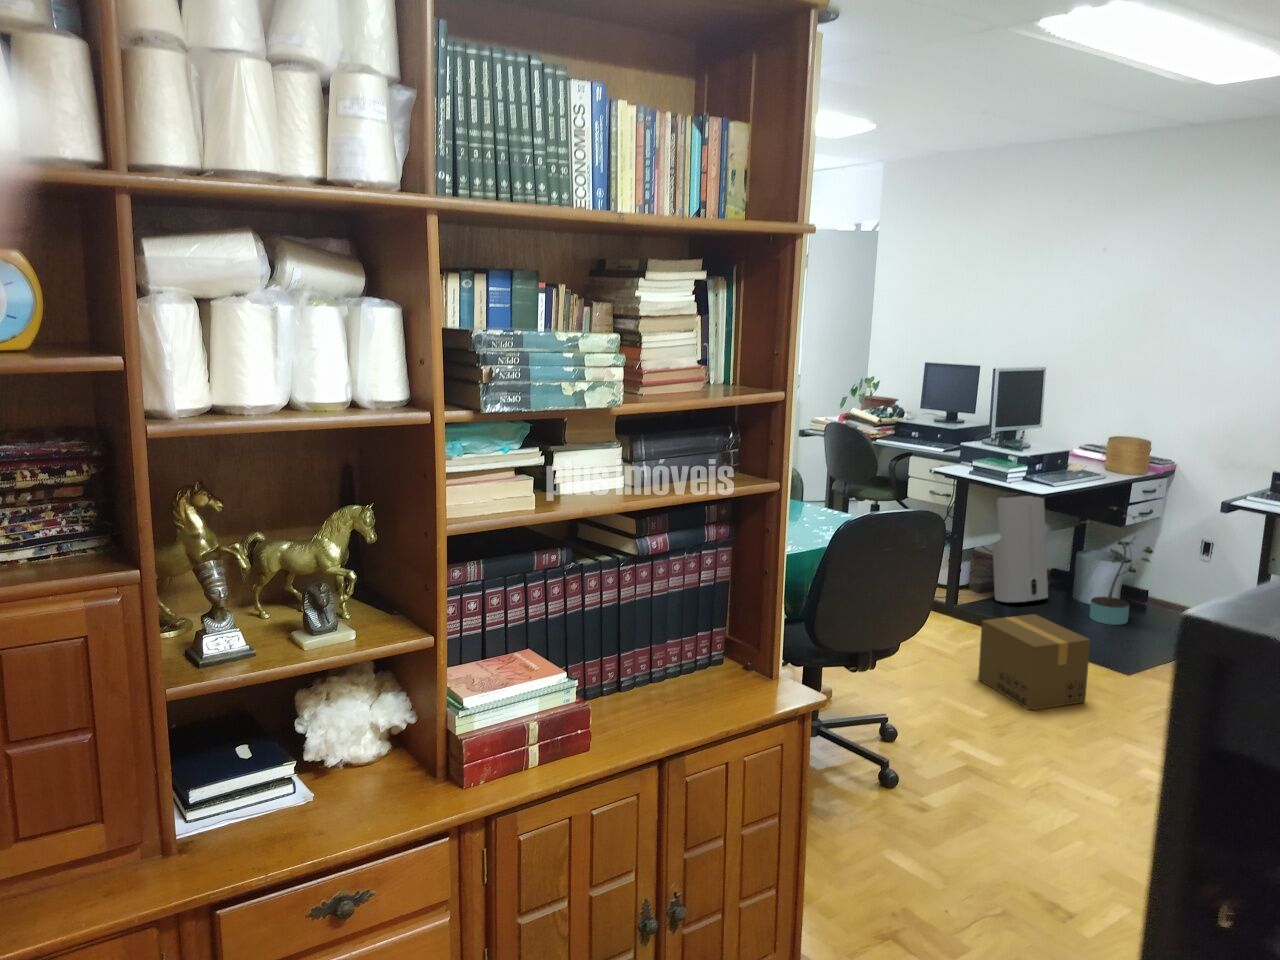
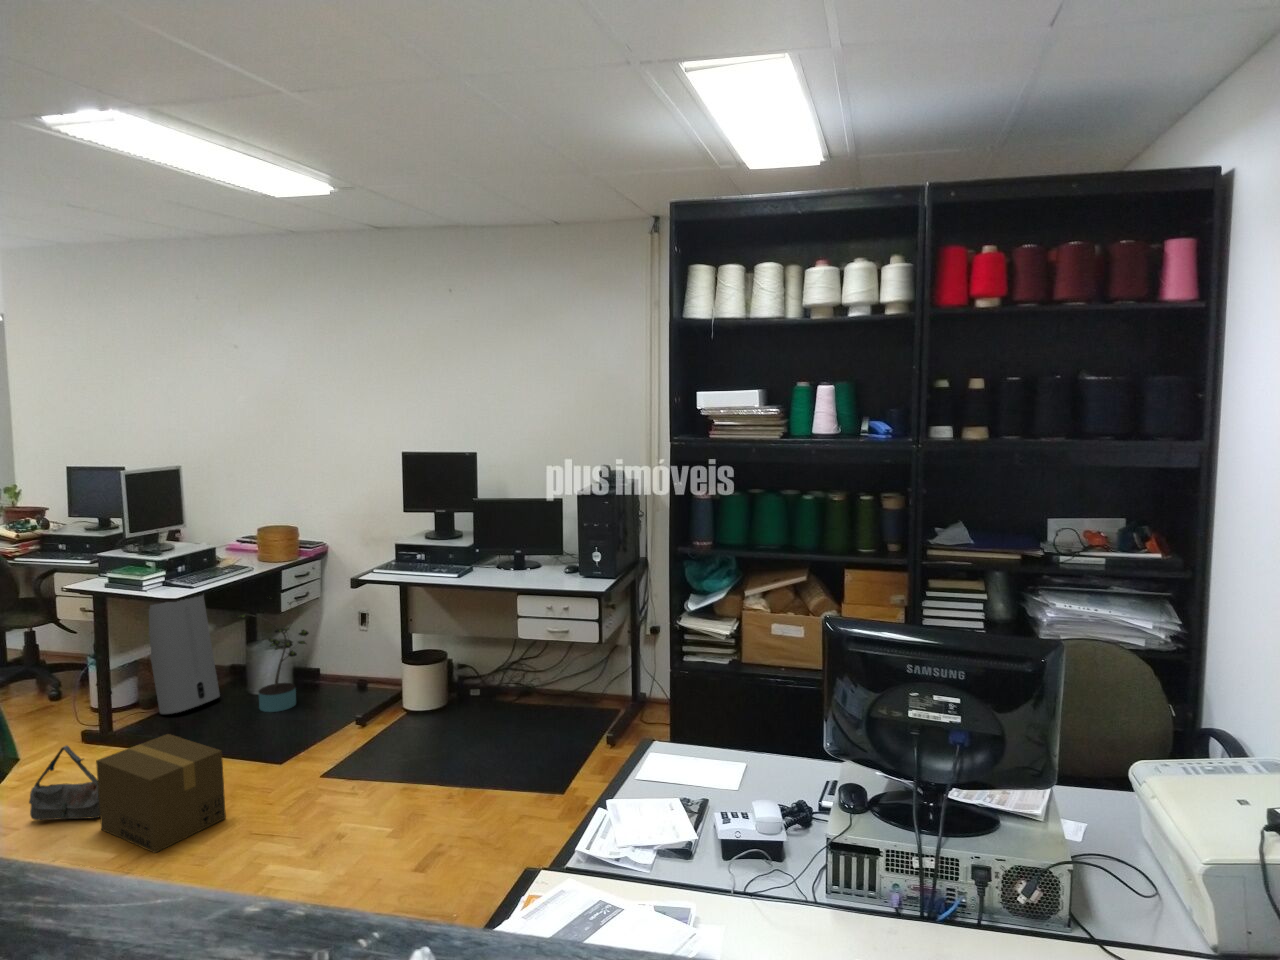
bag: none [922,603,979,670] -> present [29,746,100,820]

